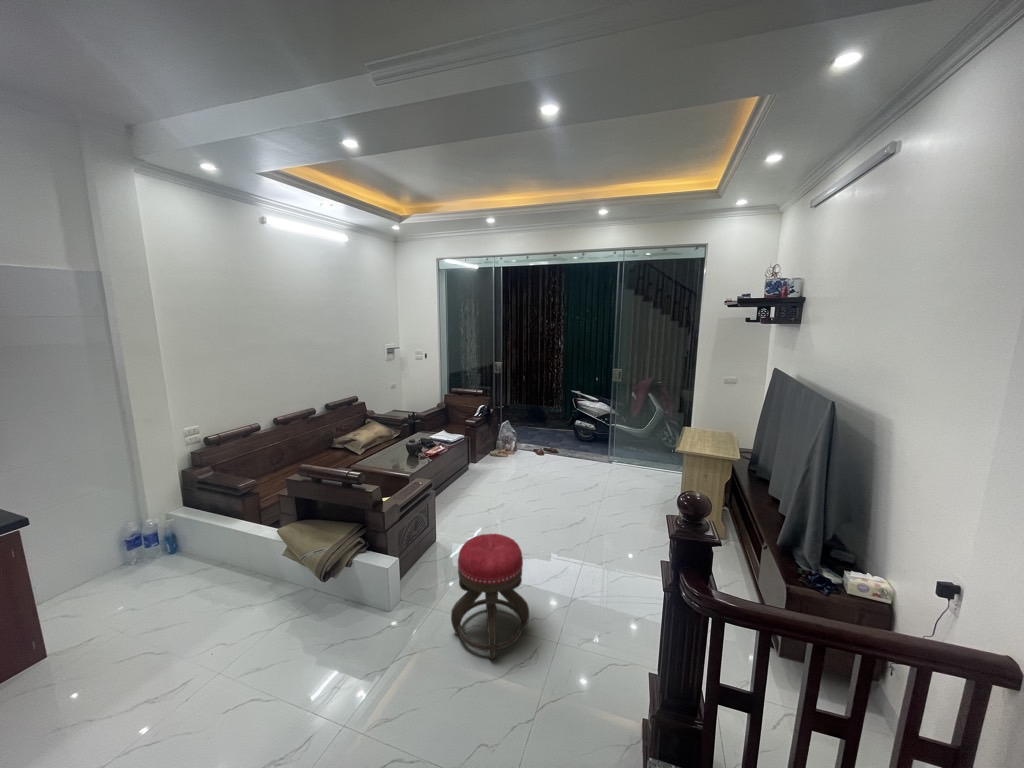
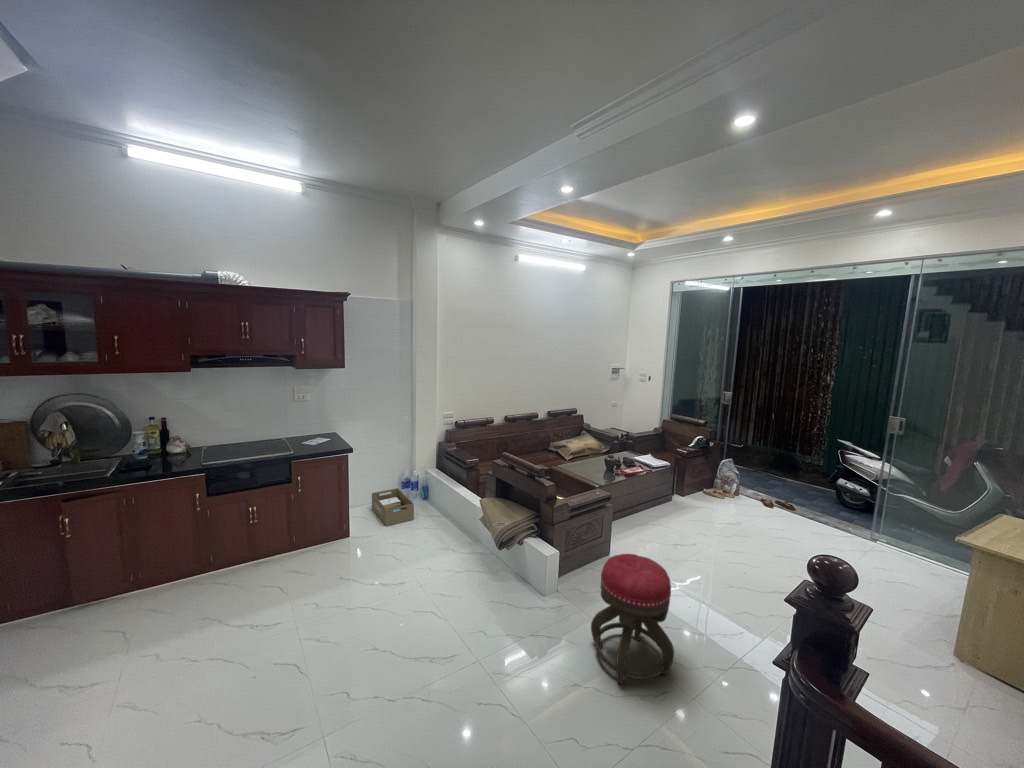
storage box: none [70,551,165,612] -> present [372,488,414,526]

